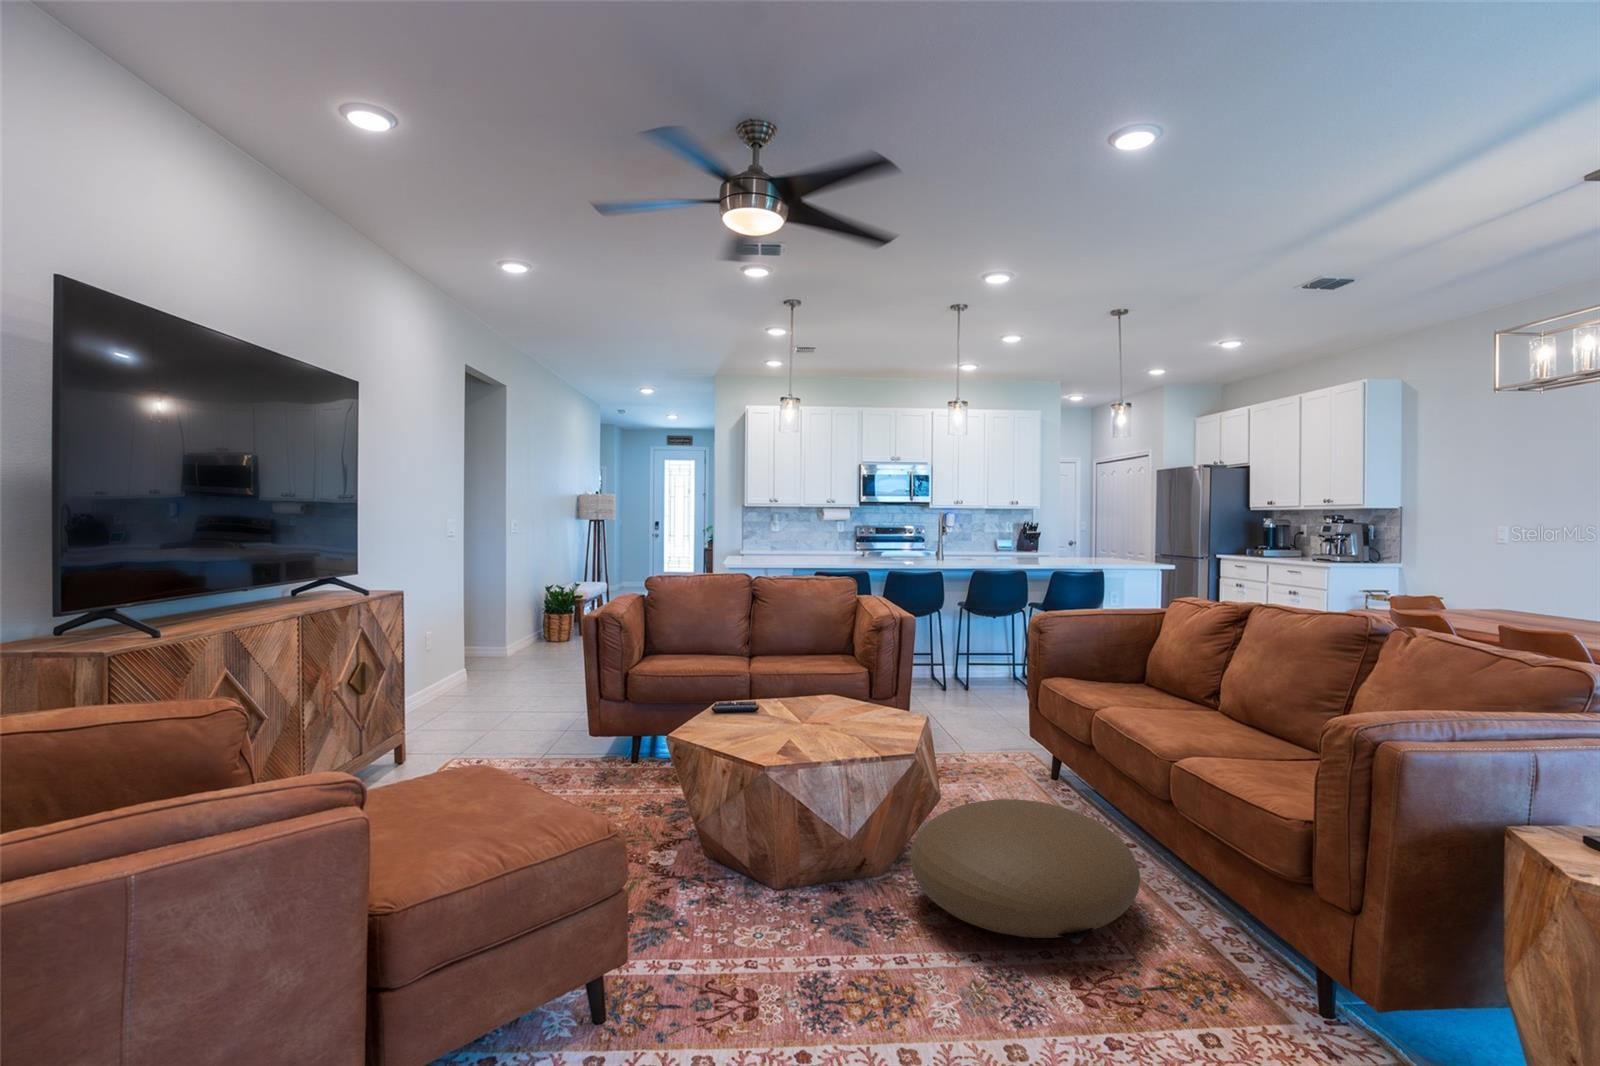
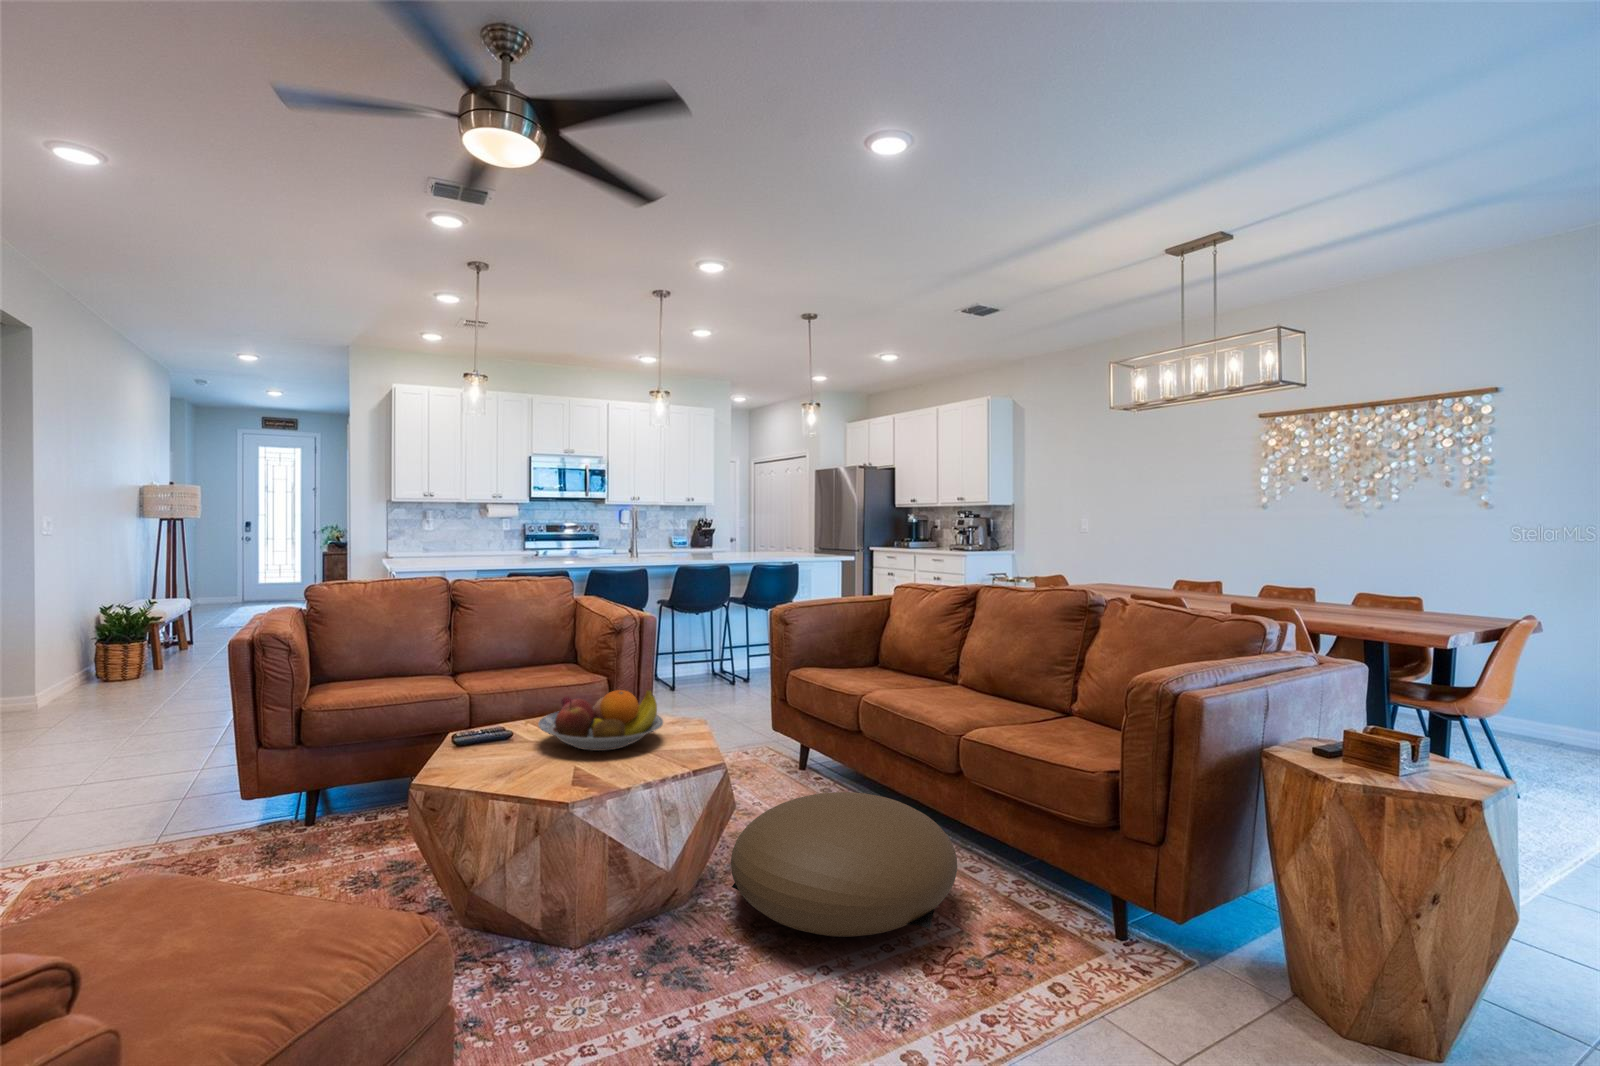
fruit bowl: none [766,688,864,736] -> present [538,690,663,751]

